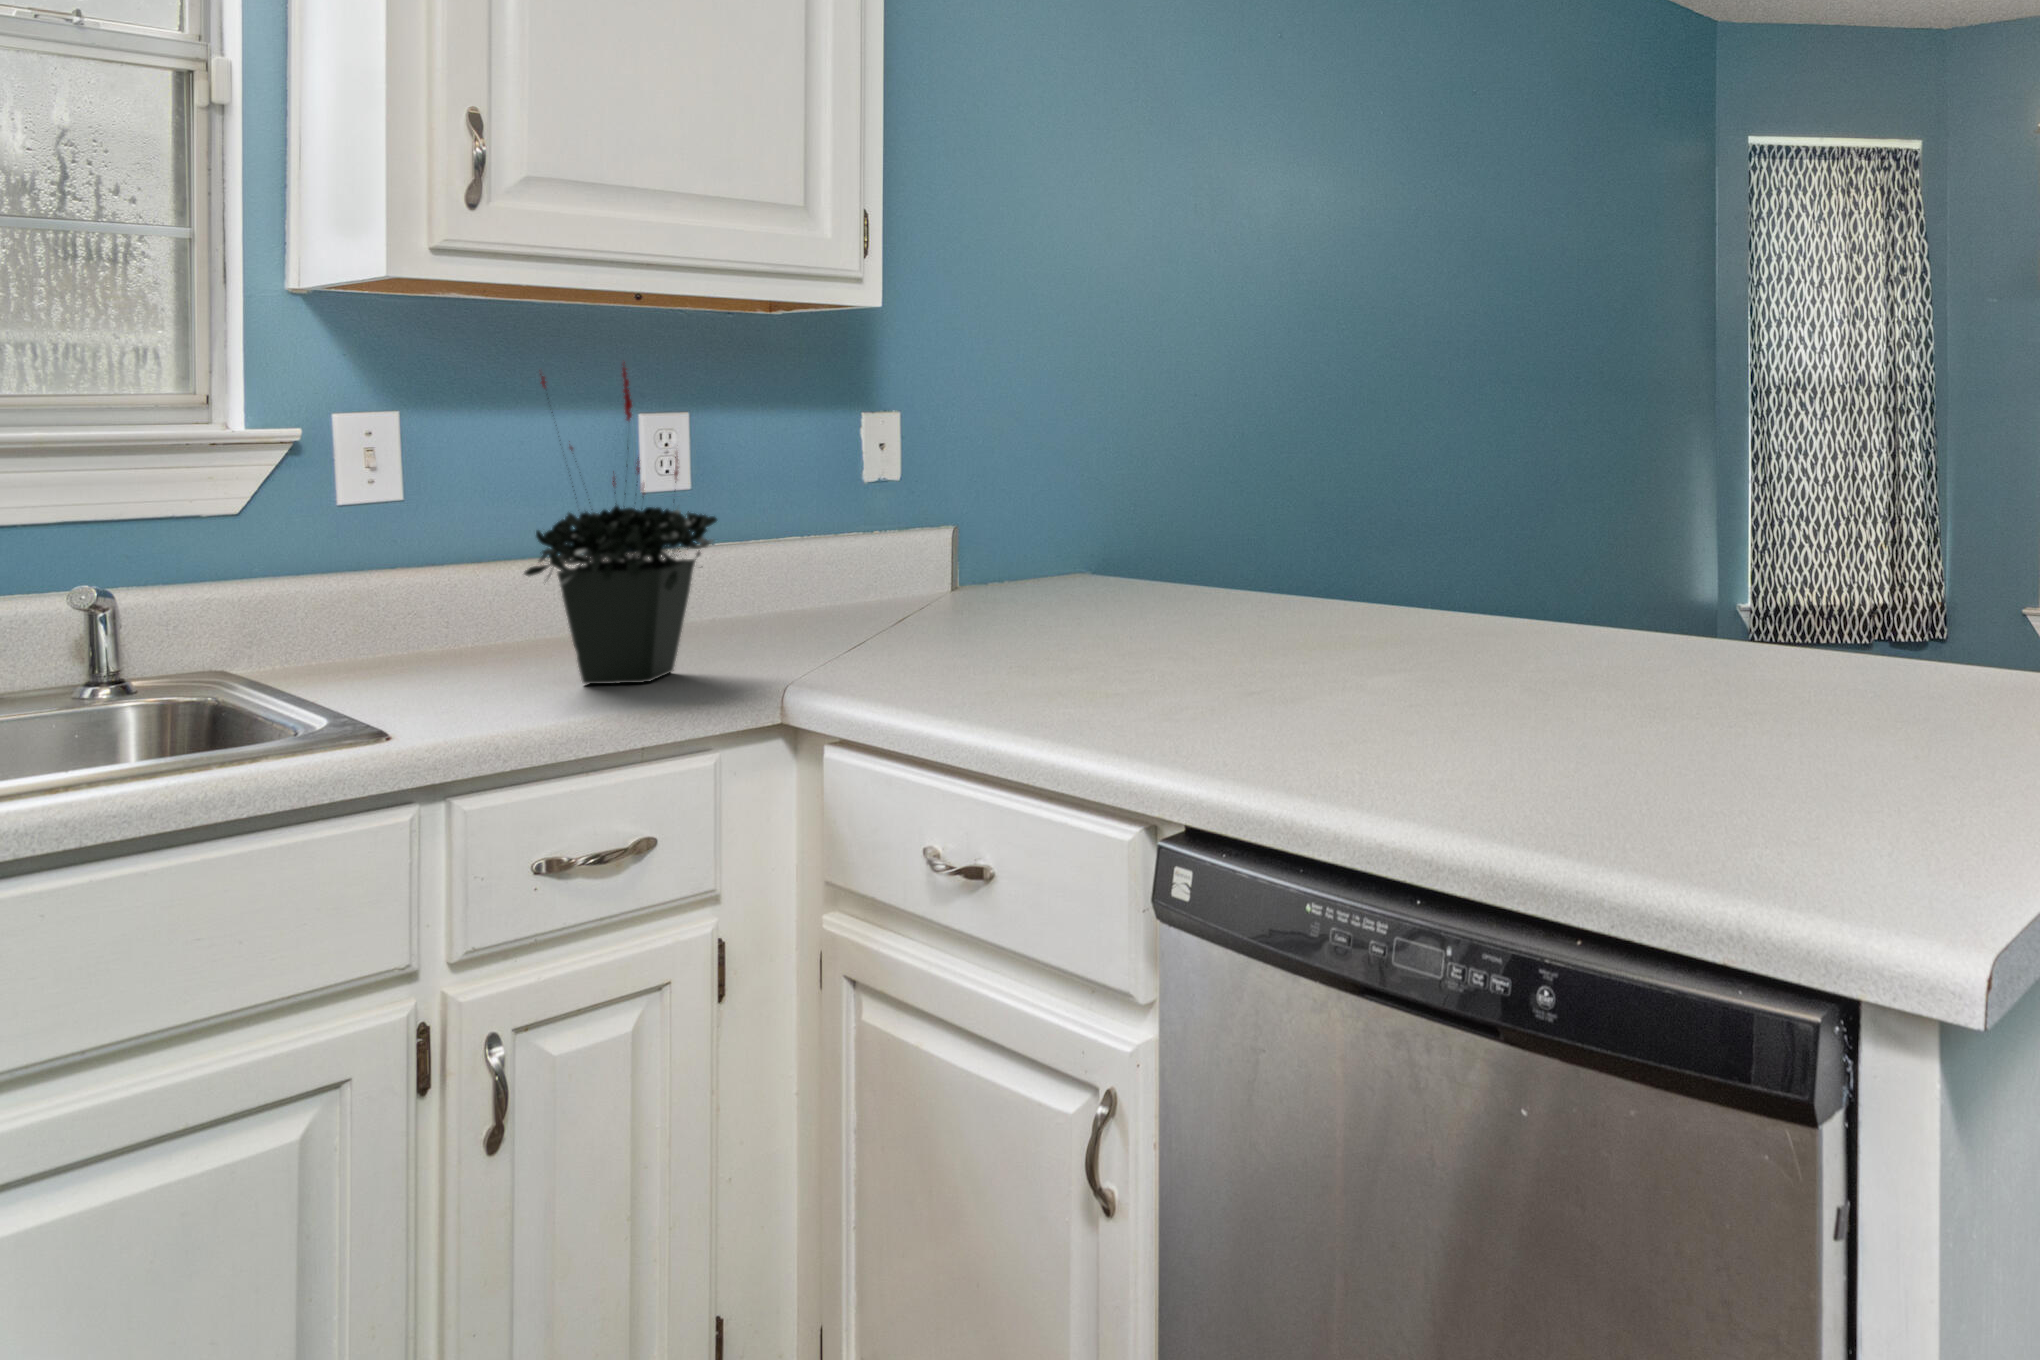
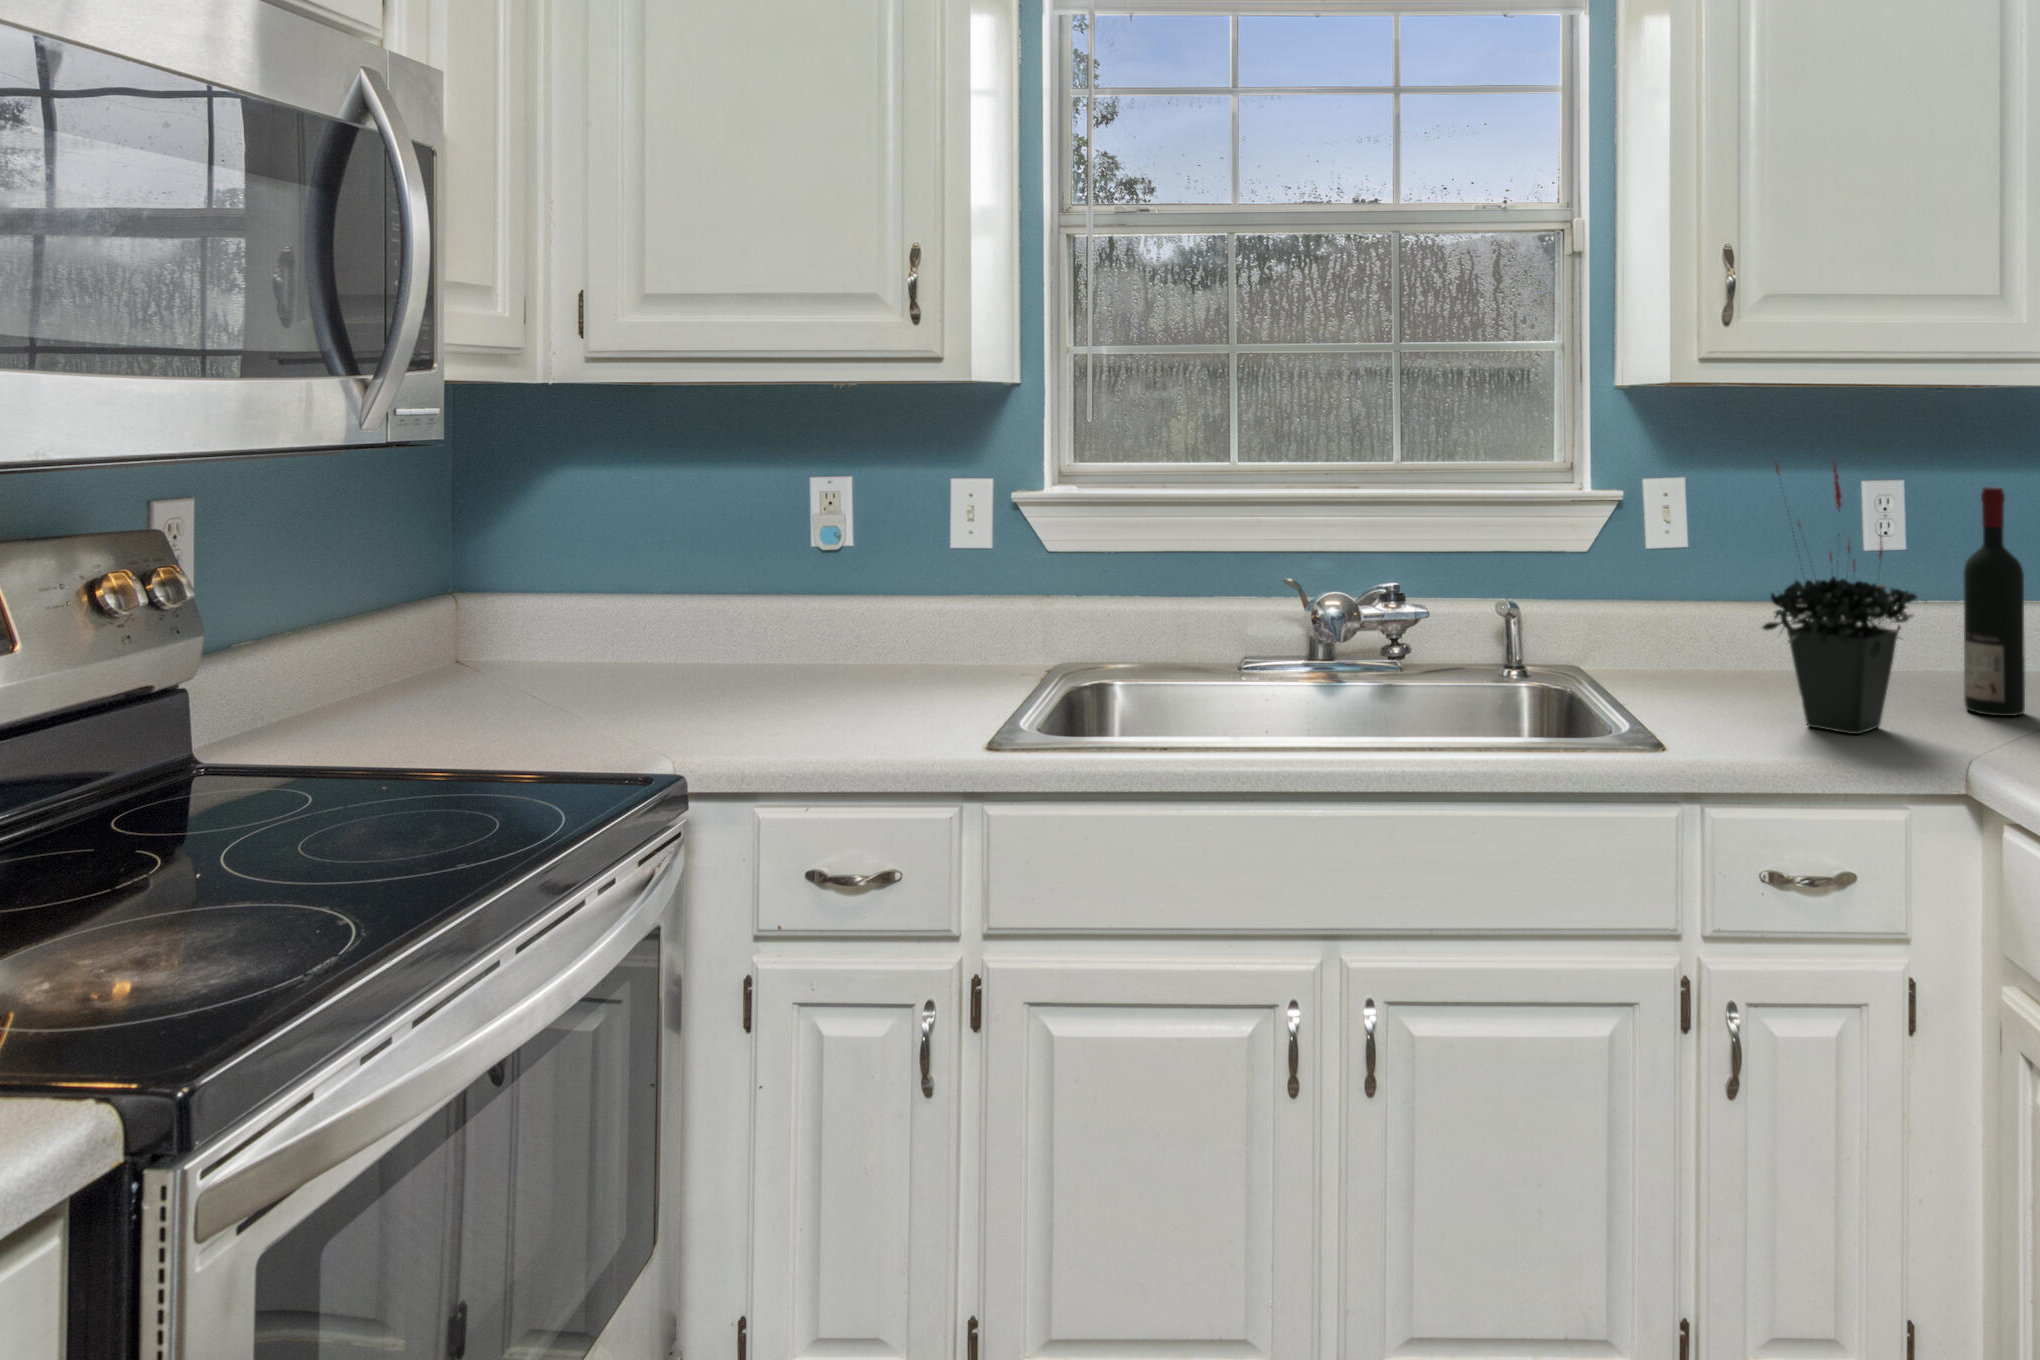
wine bottle: none [763,402,827,644] -> present [1964,487,2025,716]

